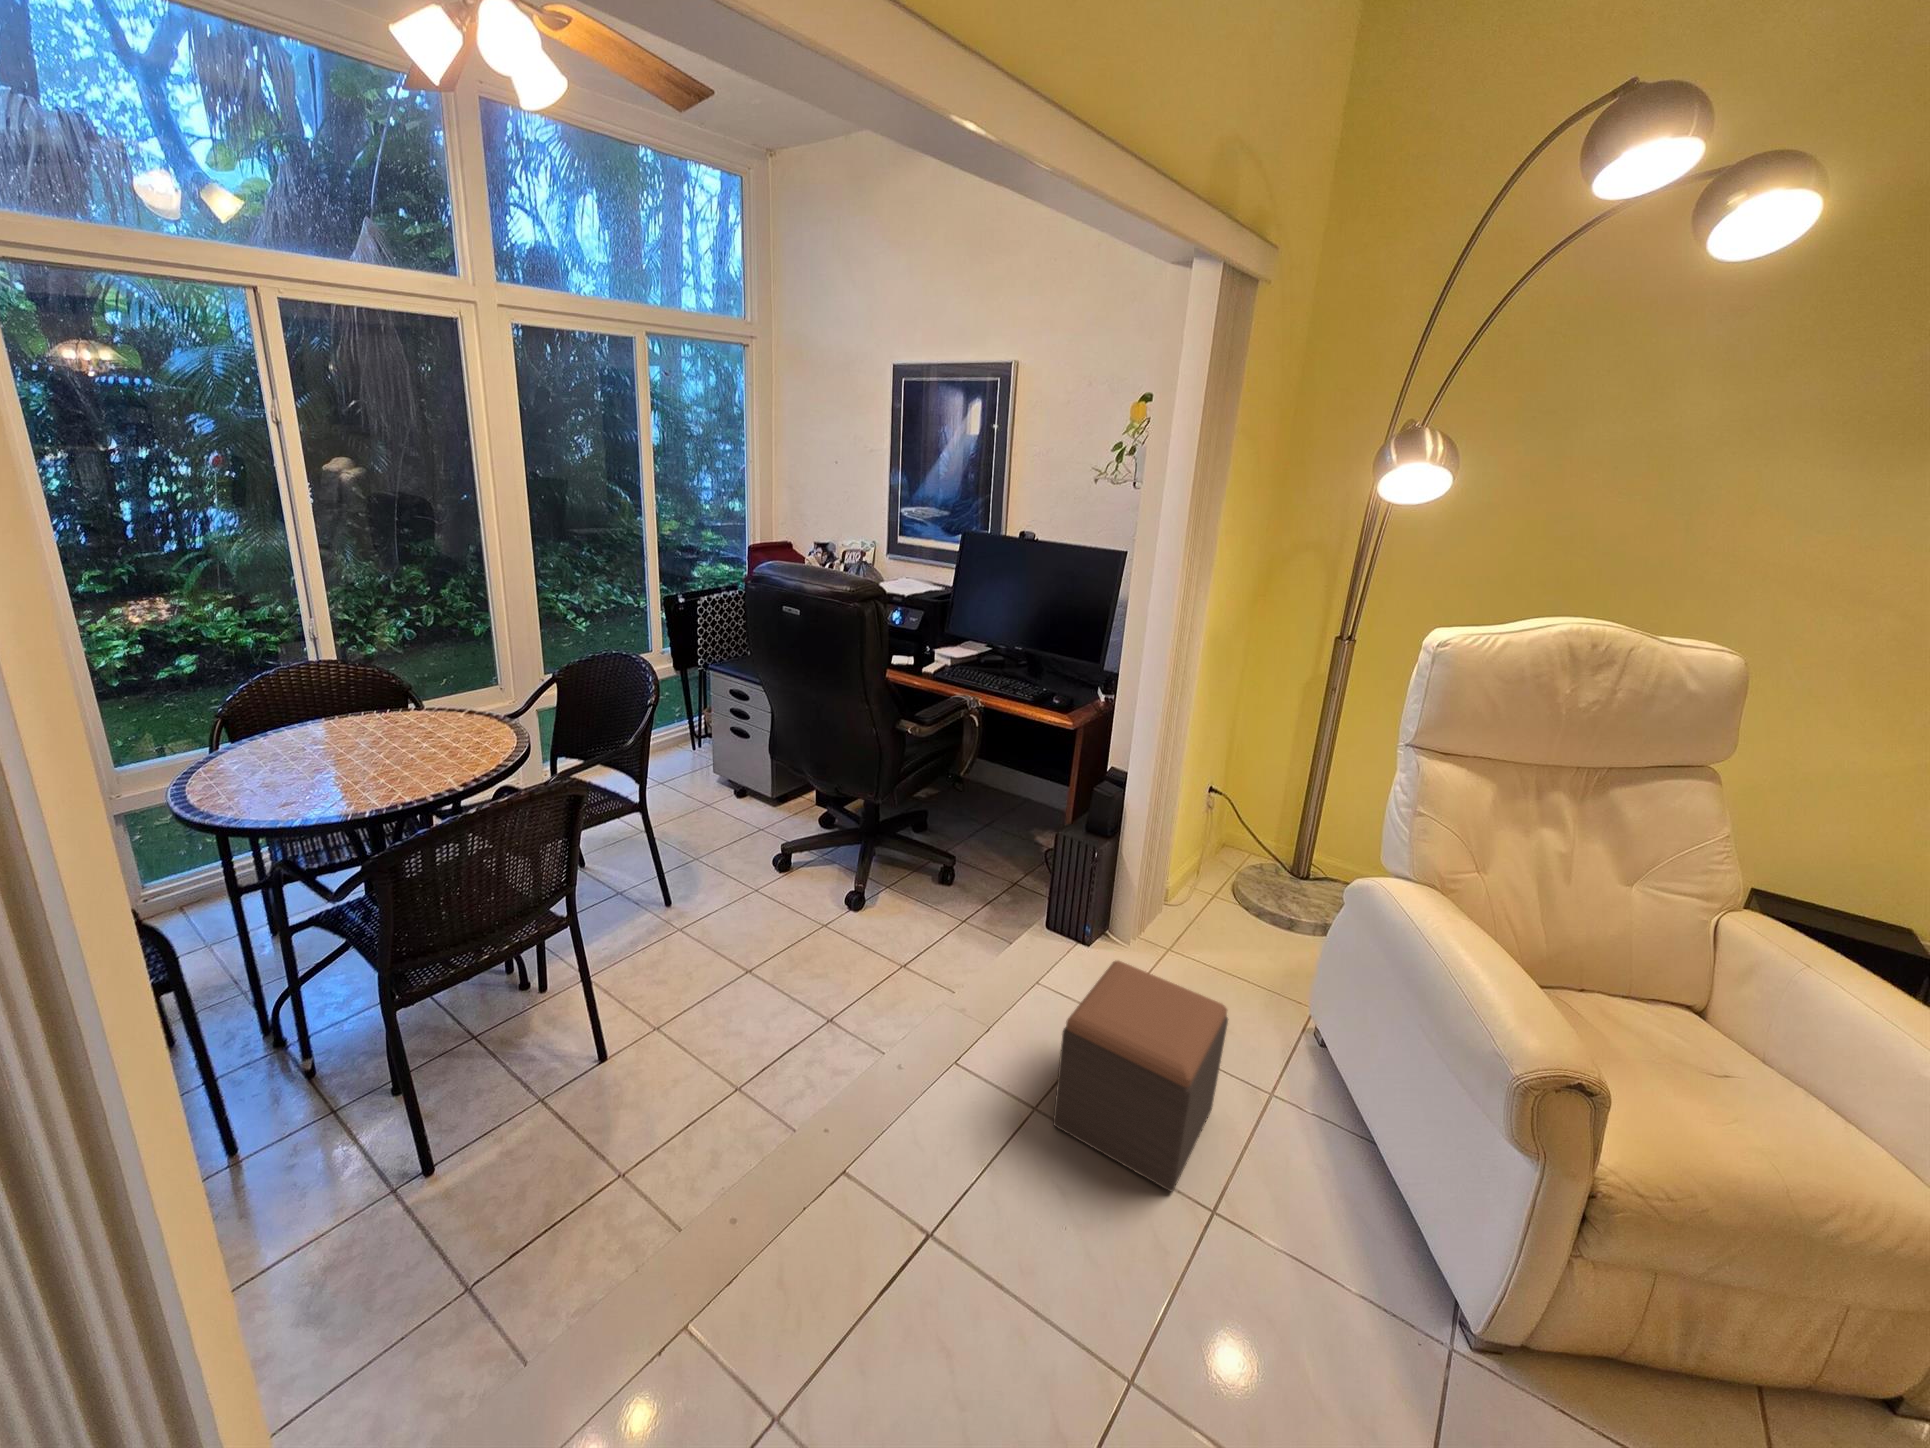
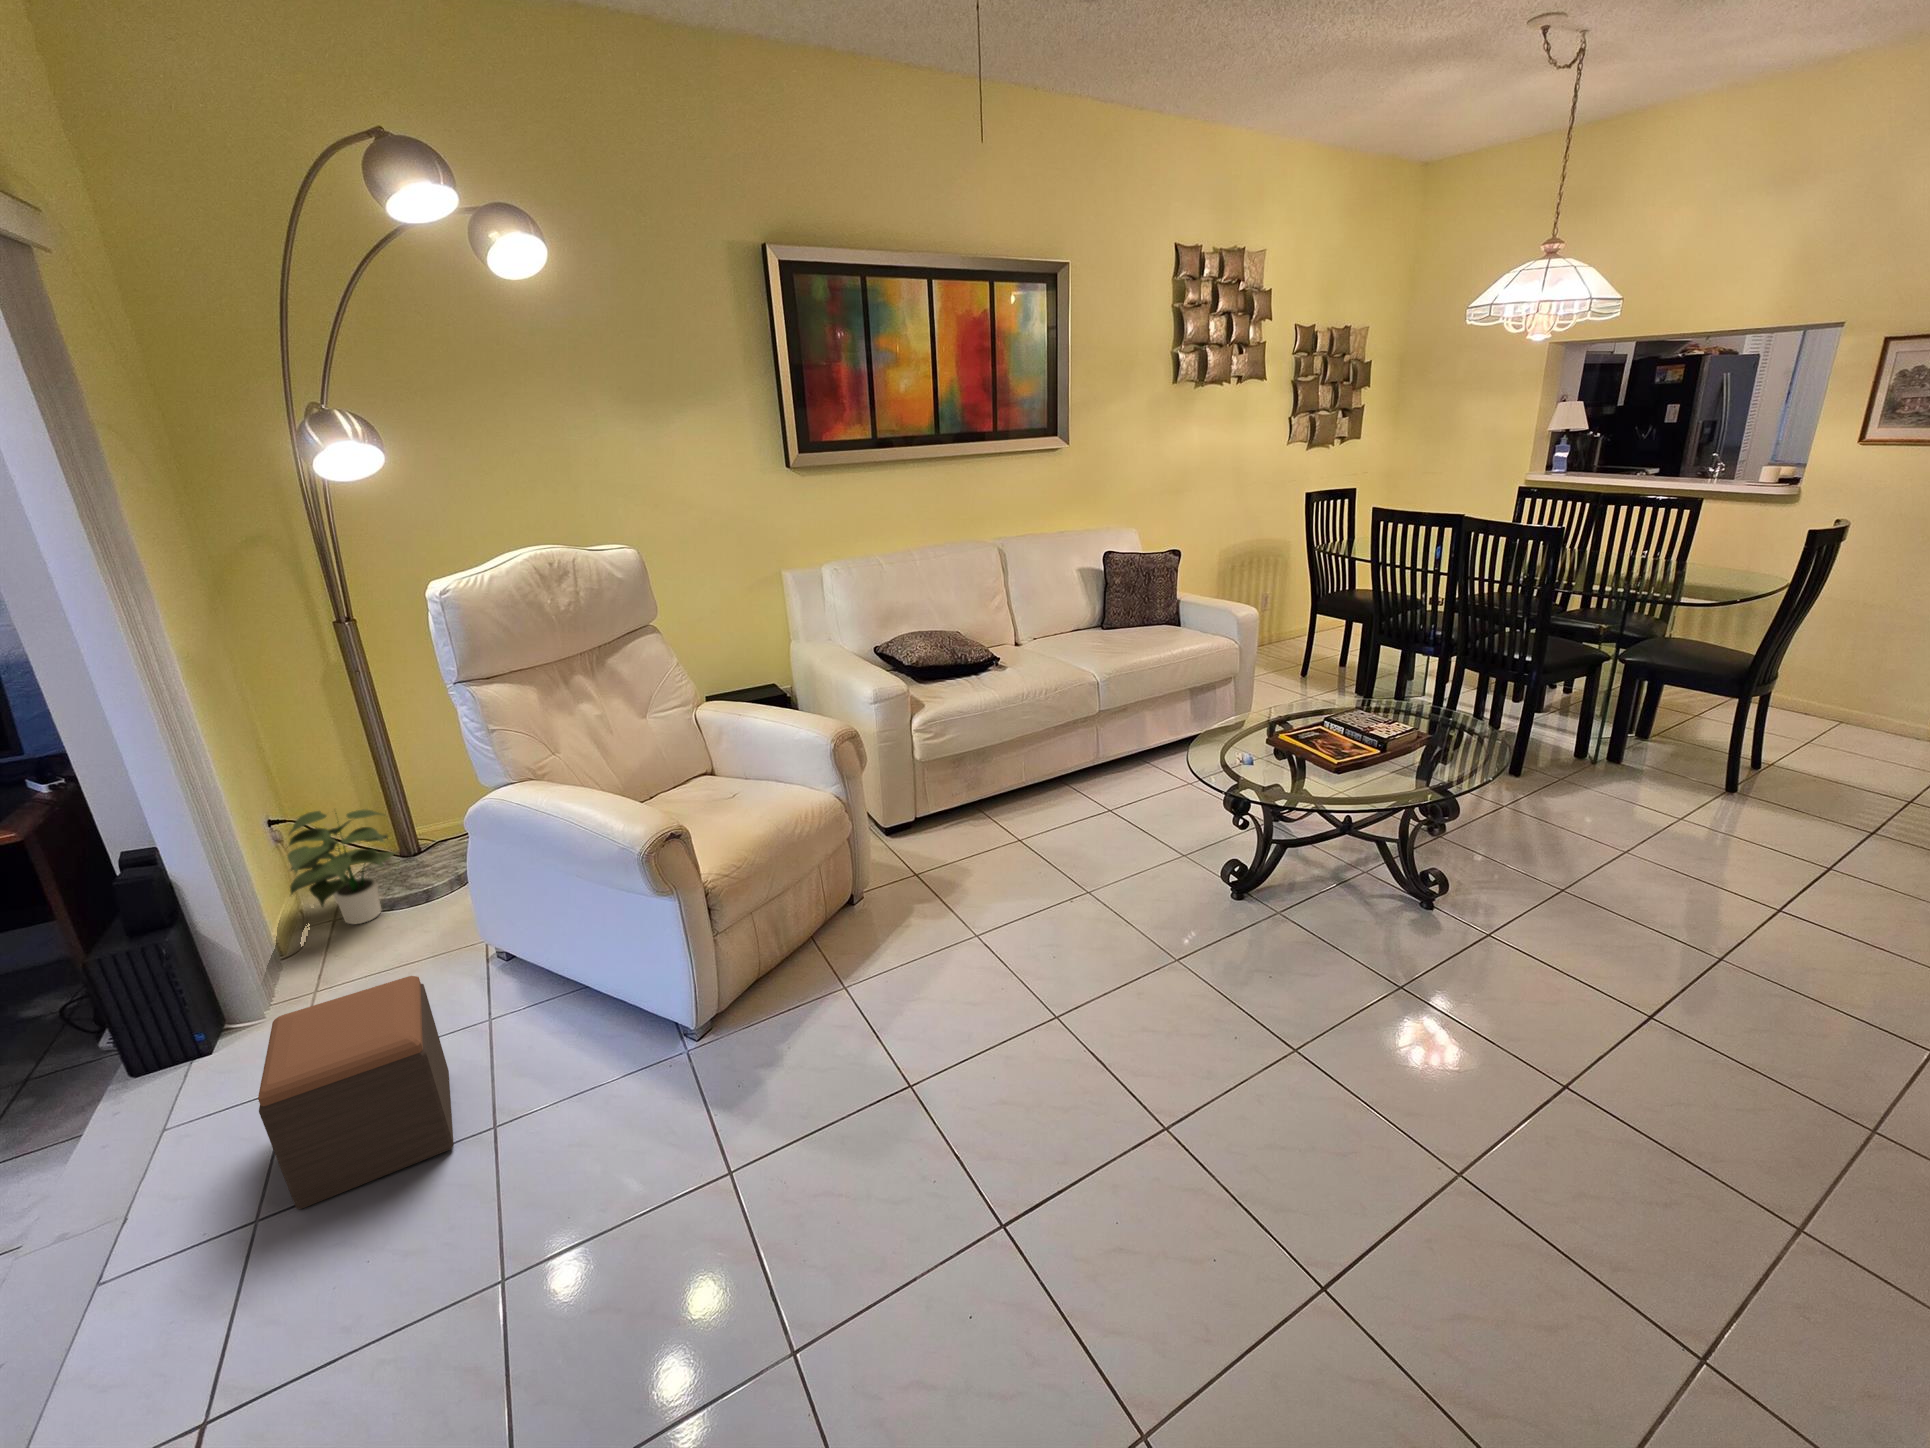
potted plant: none [1190,798,1293,914] -> present [287,810,395,924]

